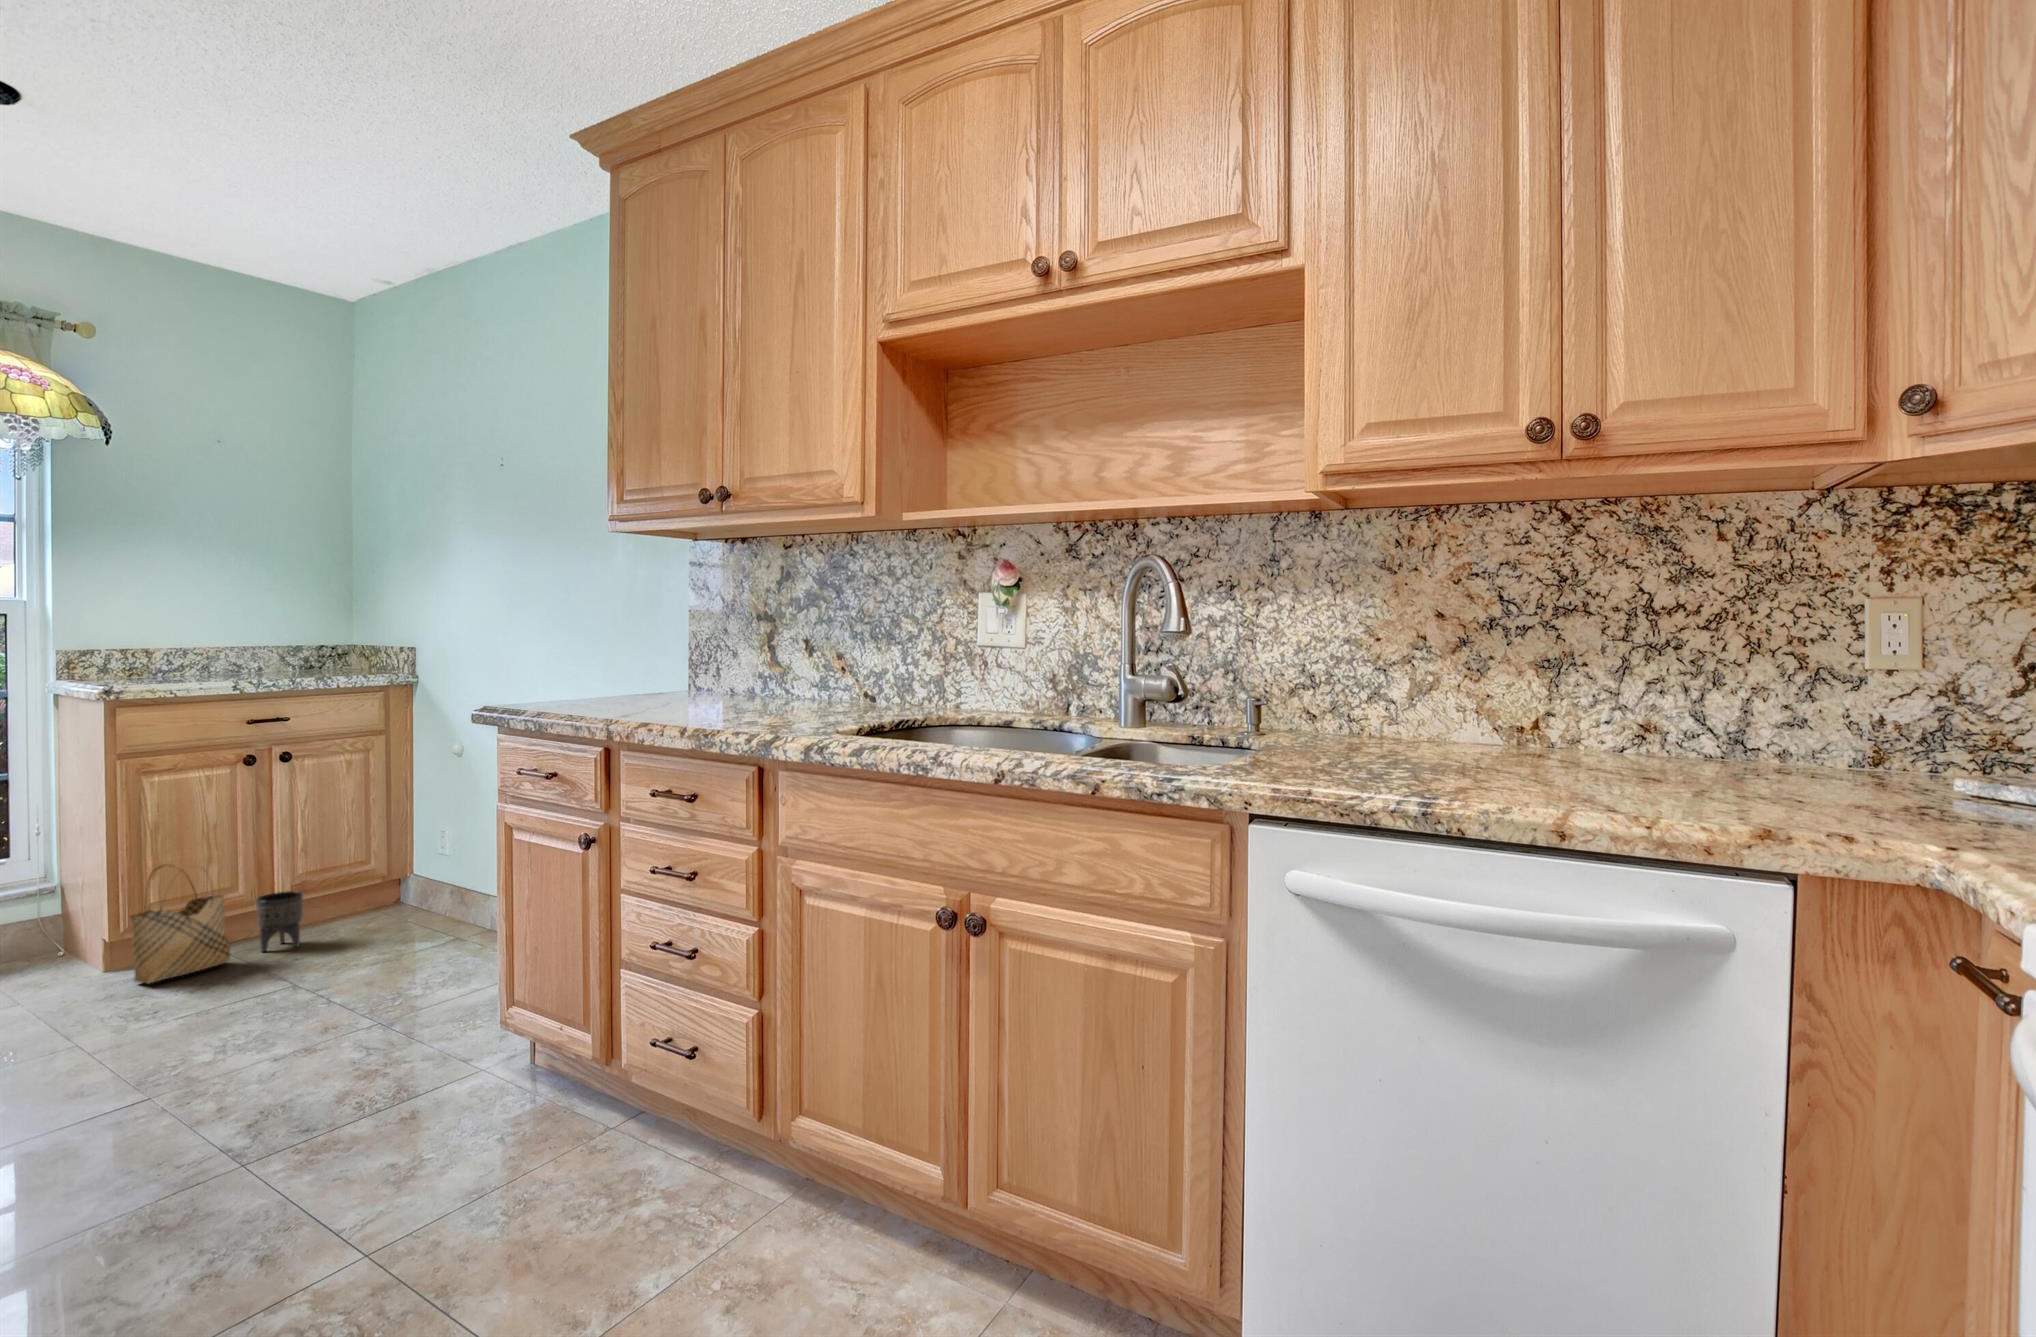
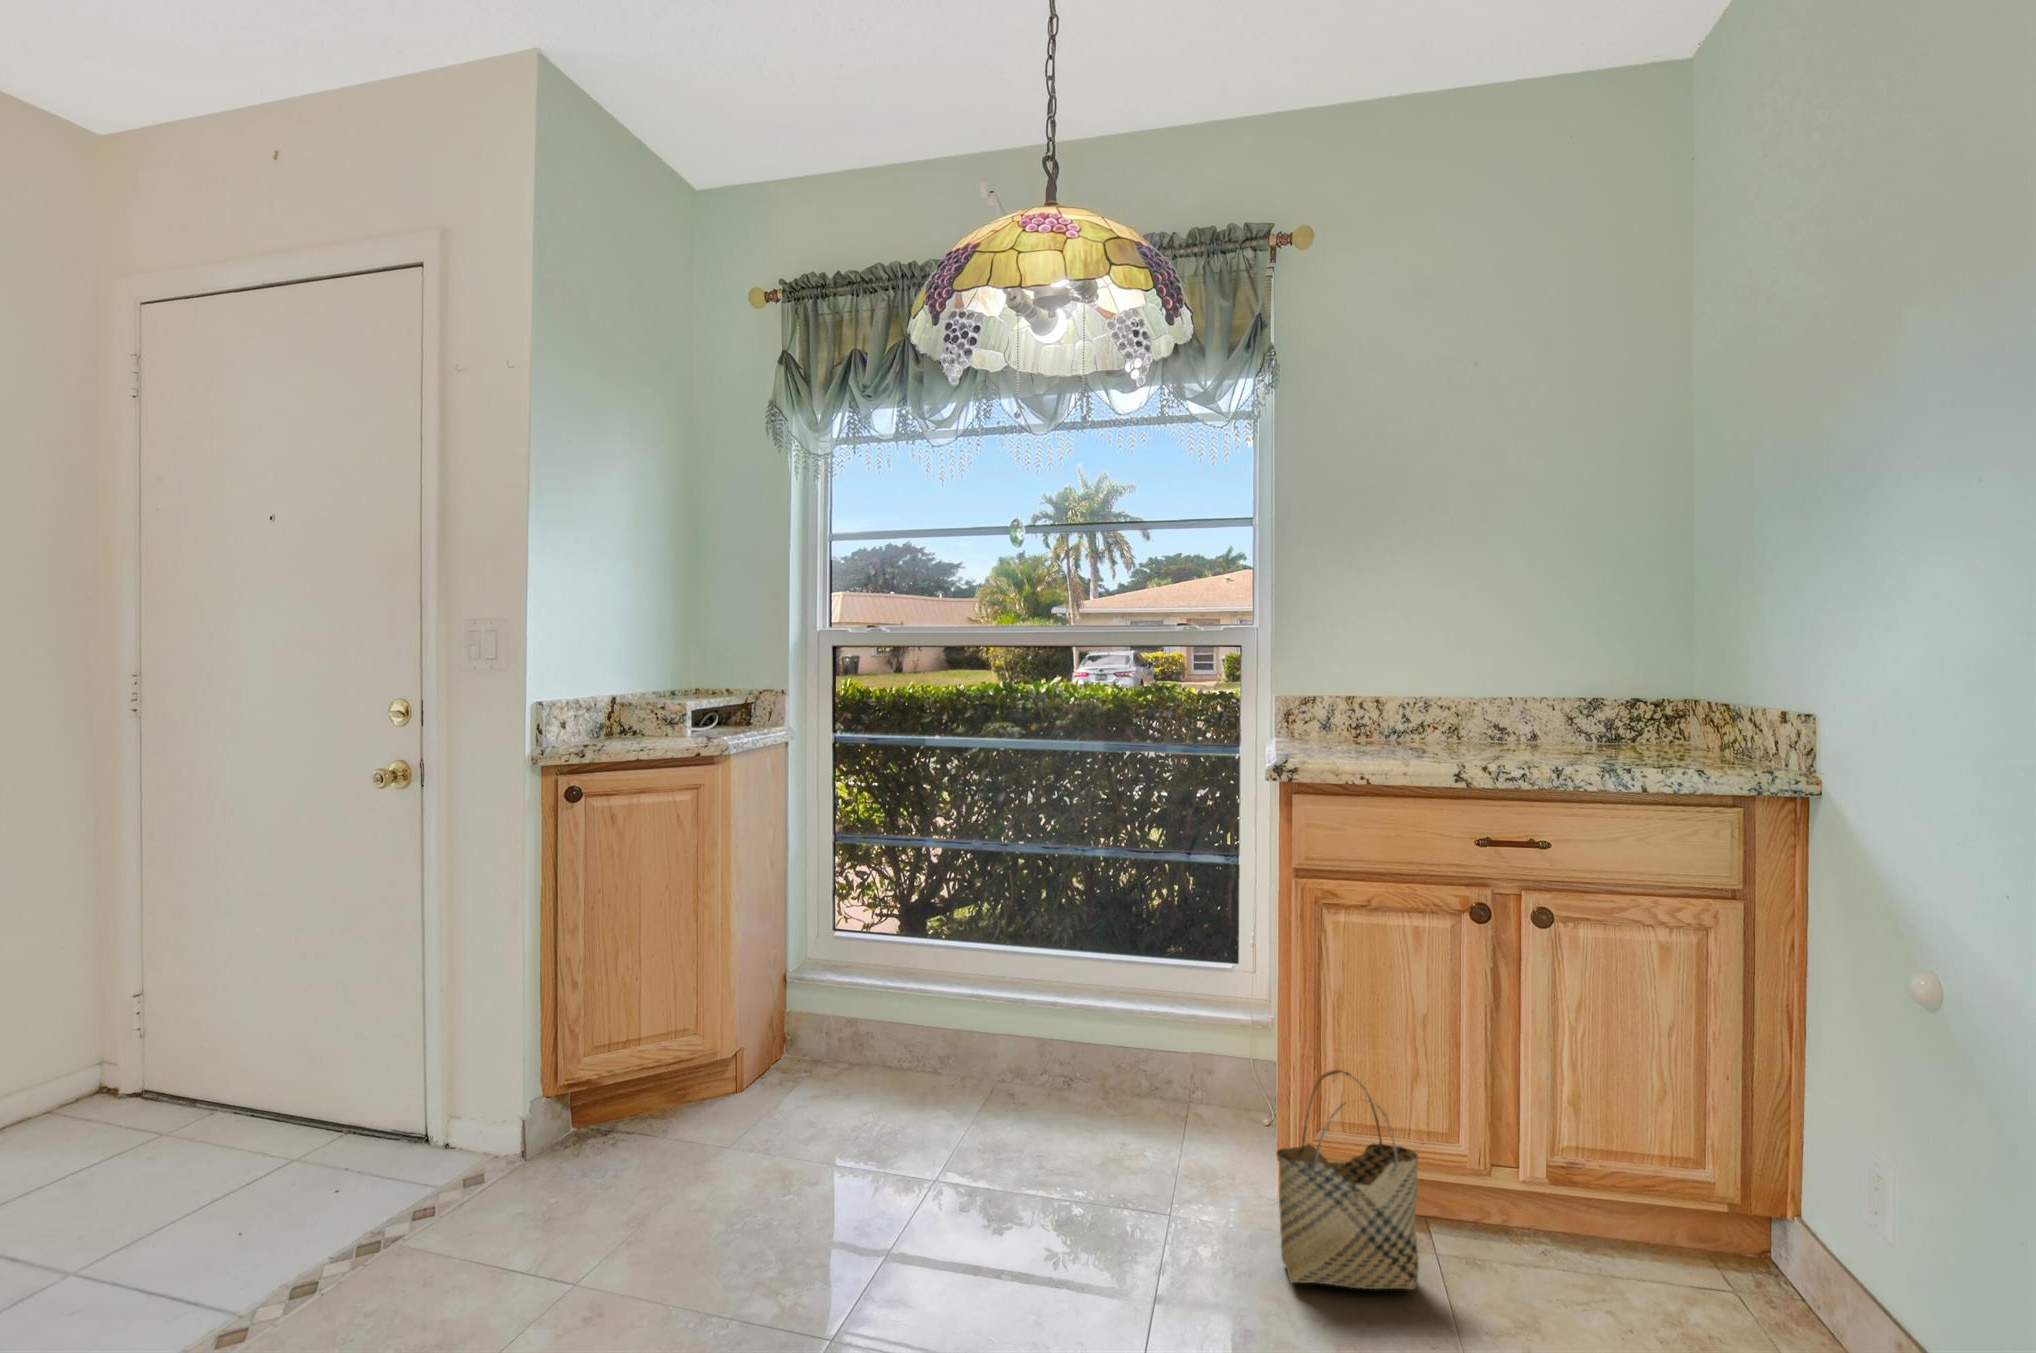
planter: present [256,891,303,952] -> none [1472,1169,1553,1305]

